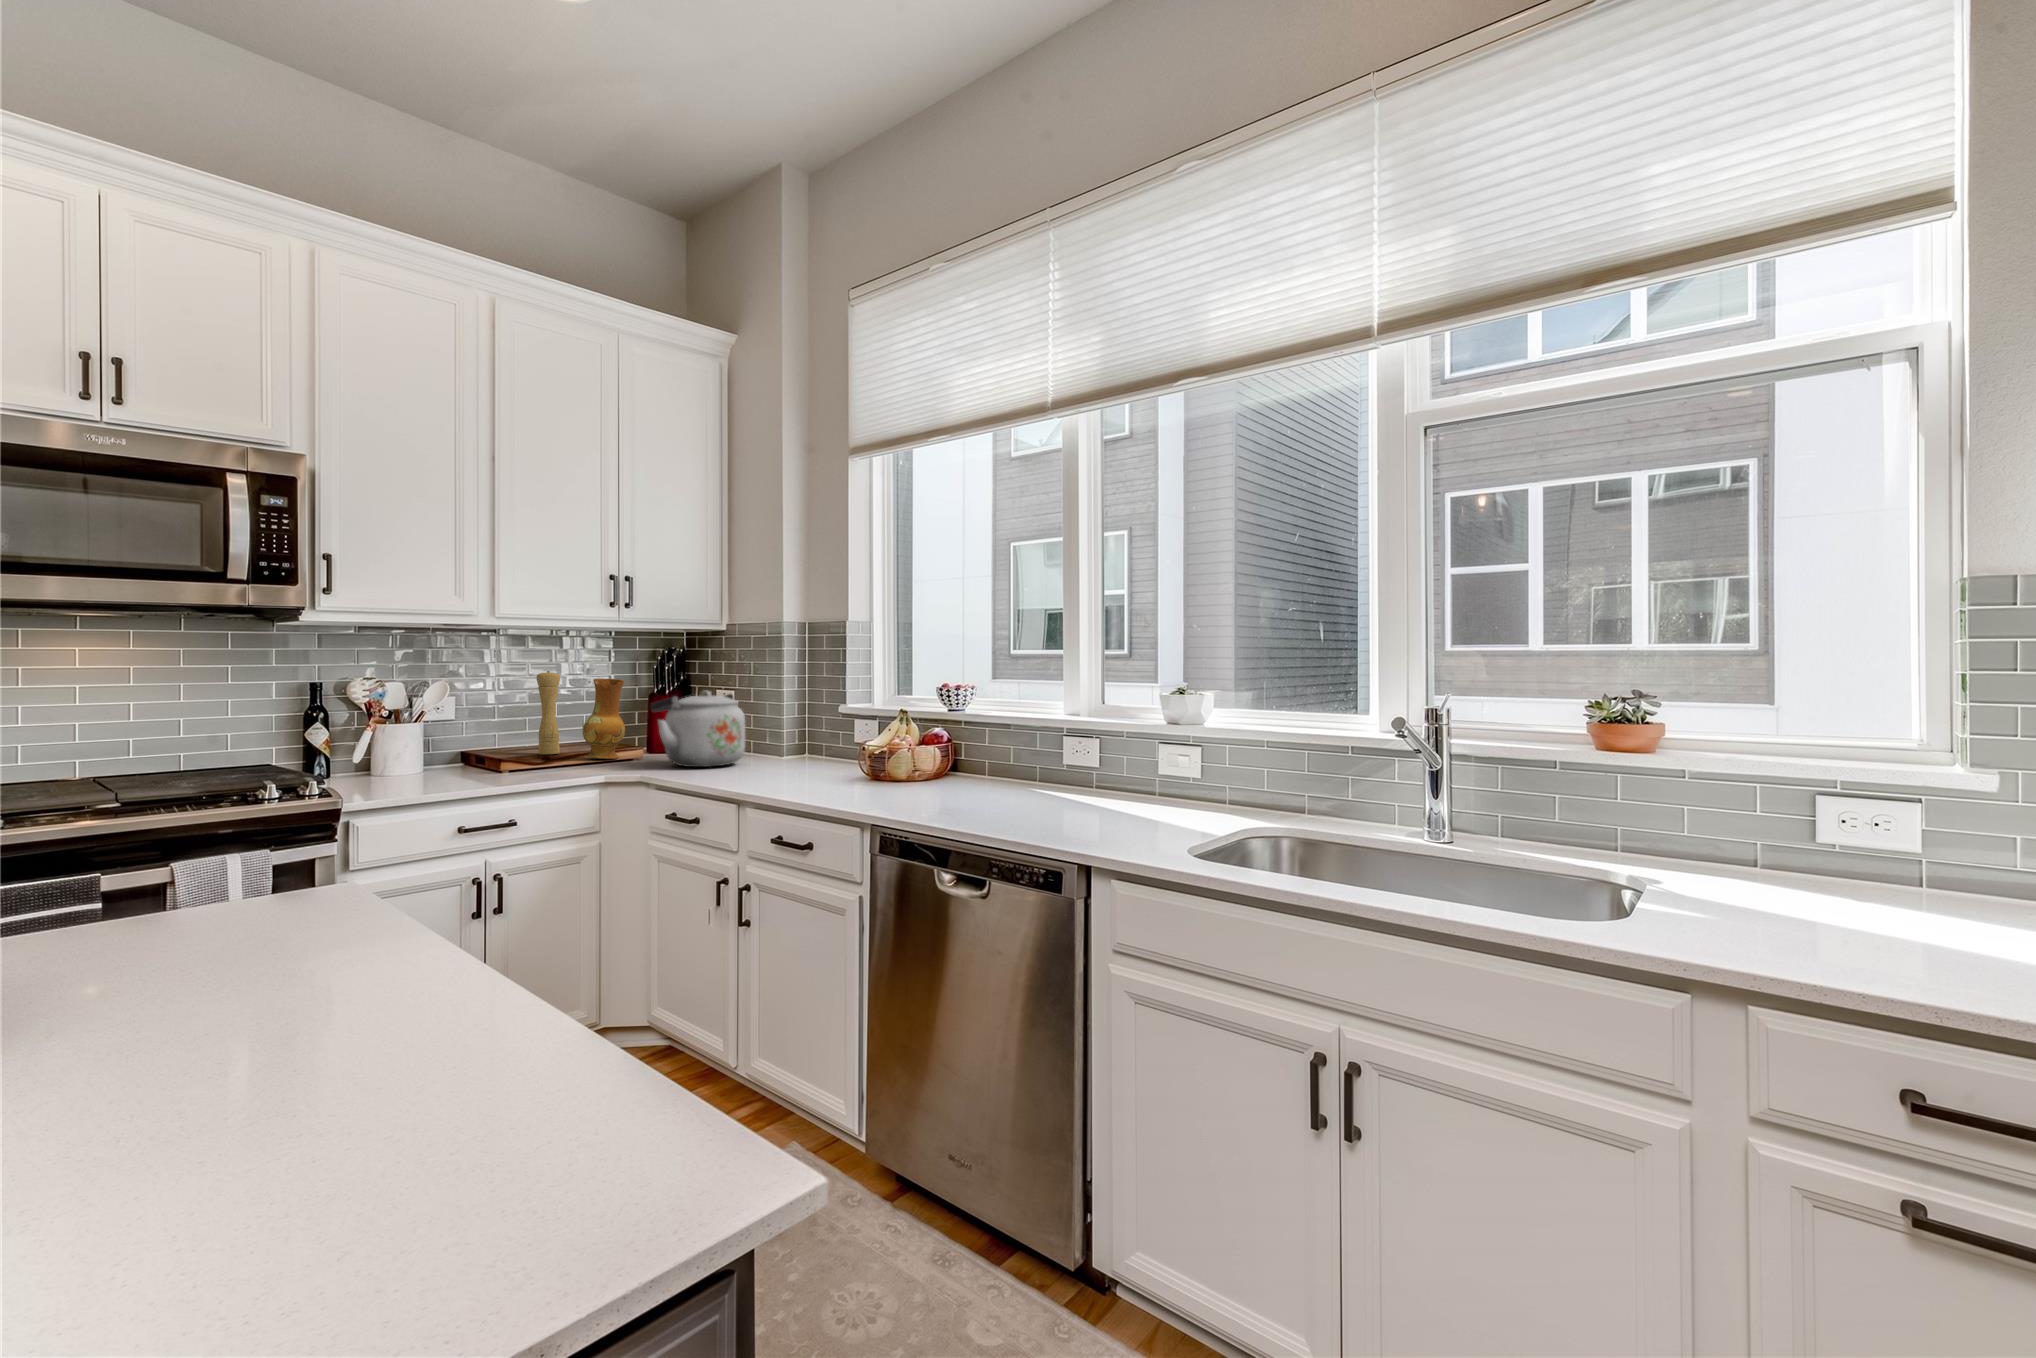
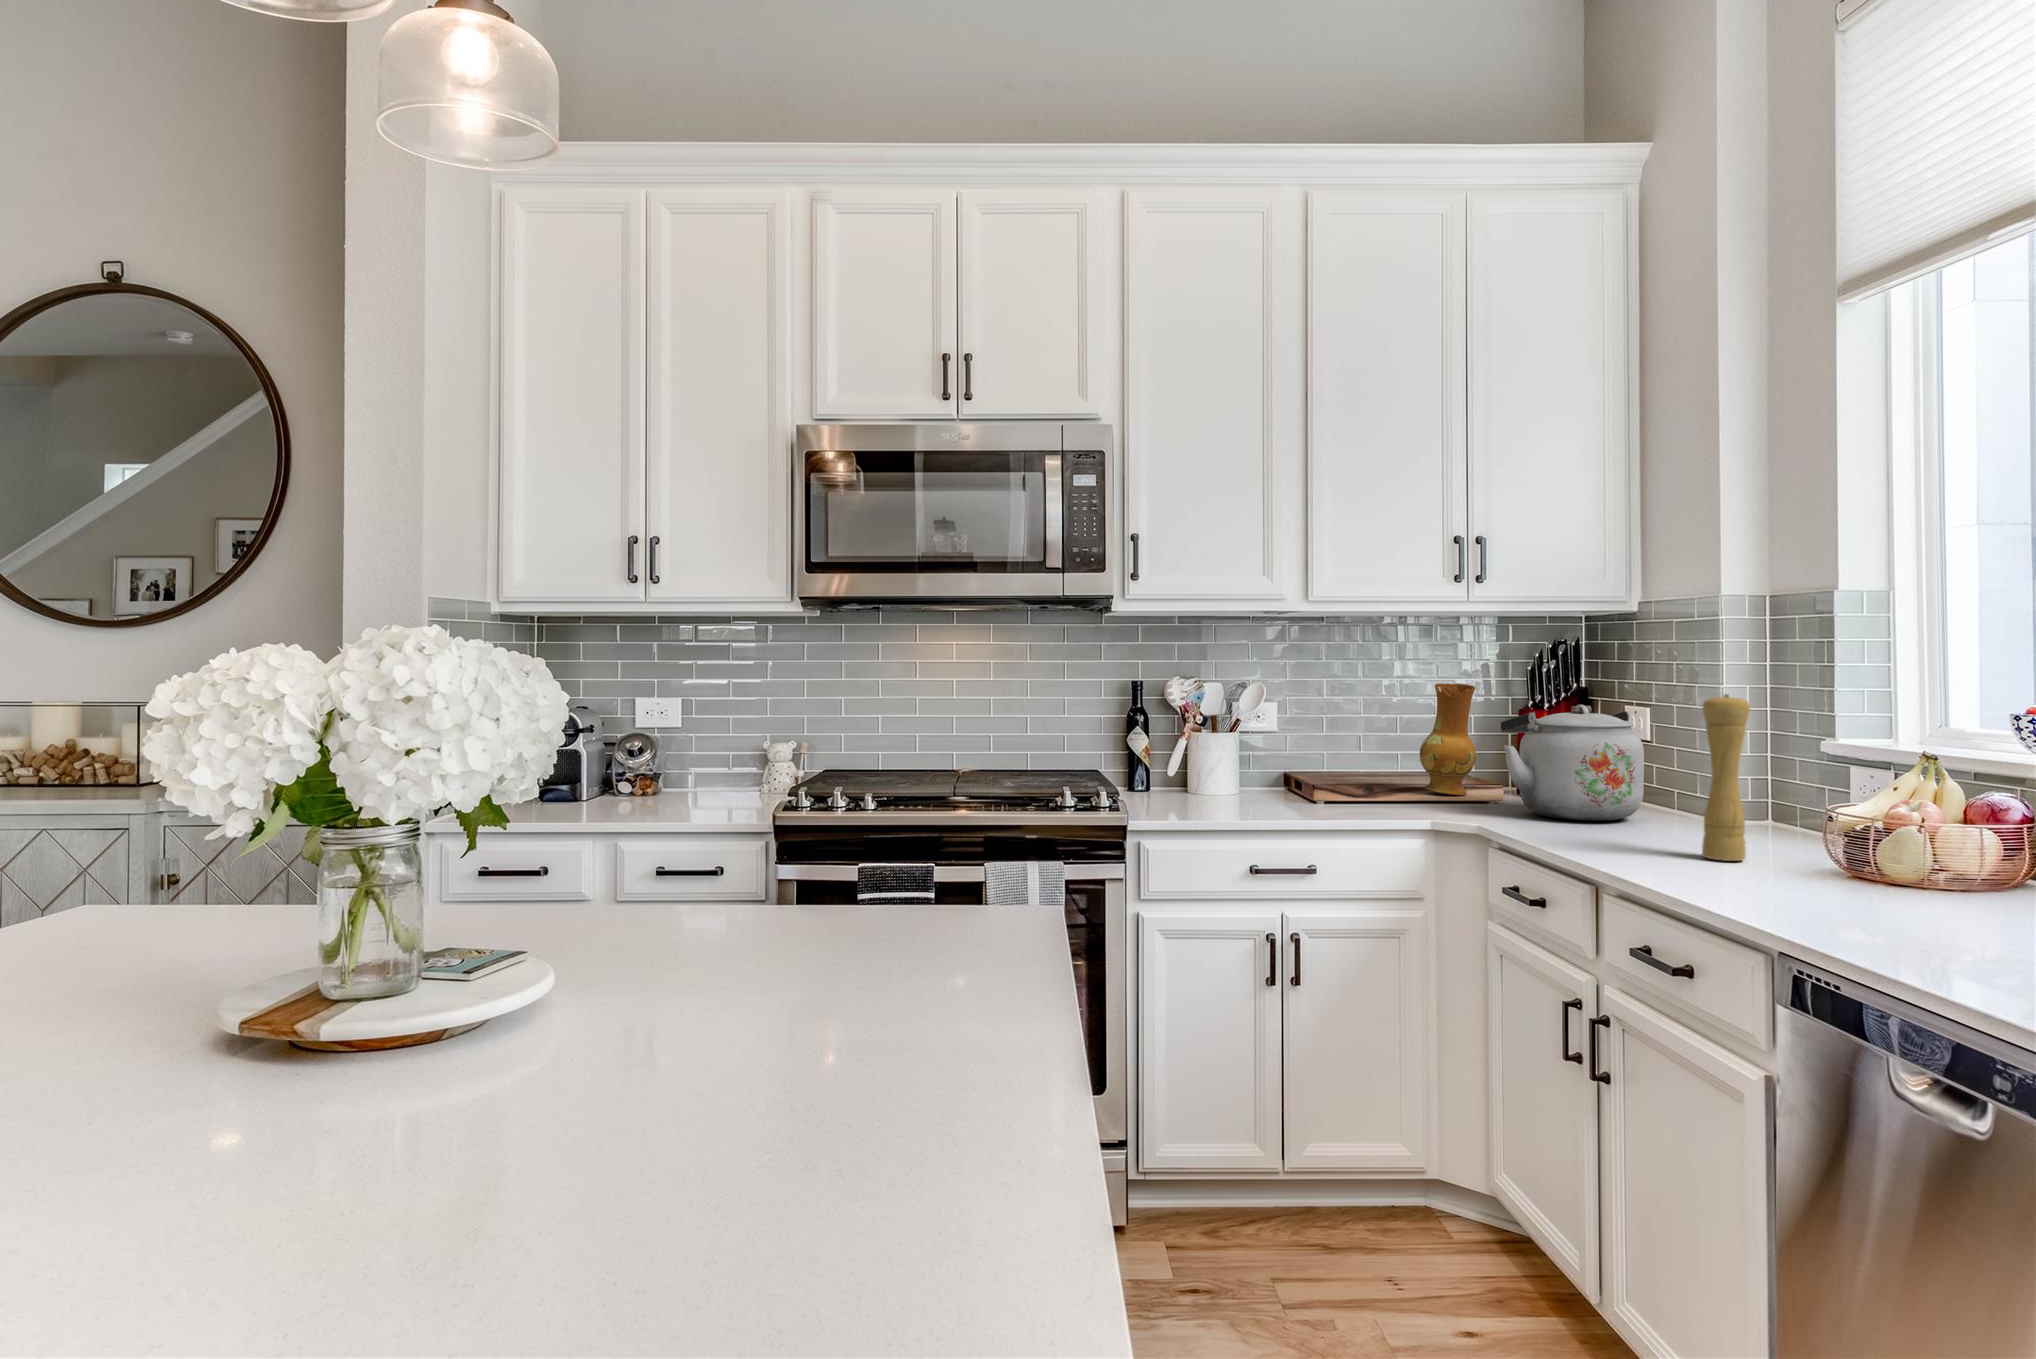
pepper mill: present [536,671,560,754] -> present [1702,694,1750,861]

